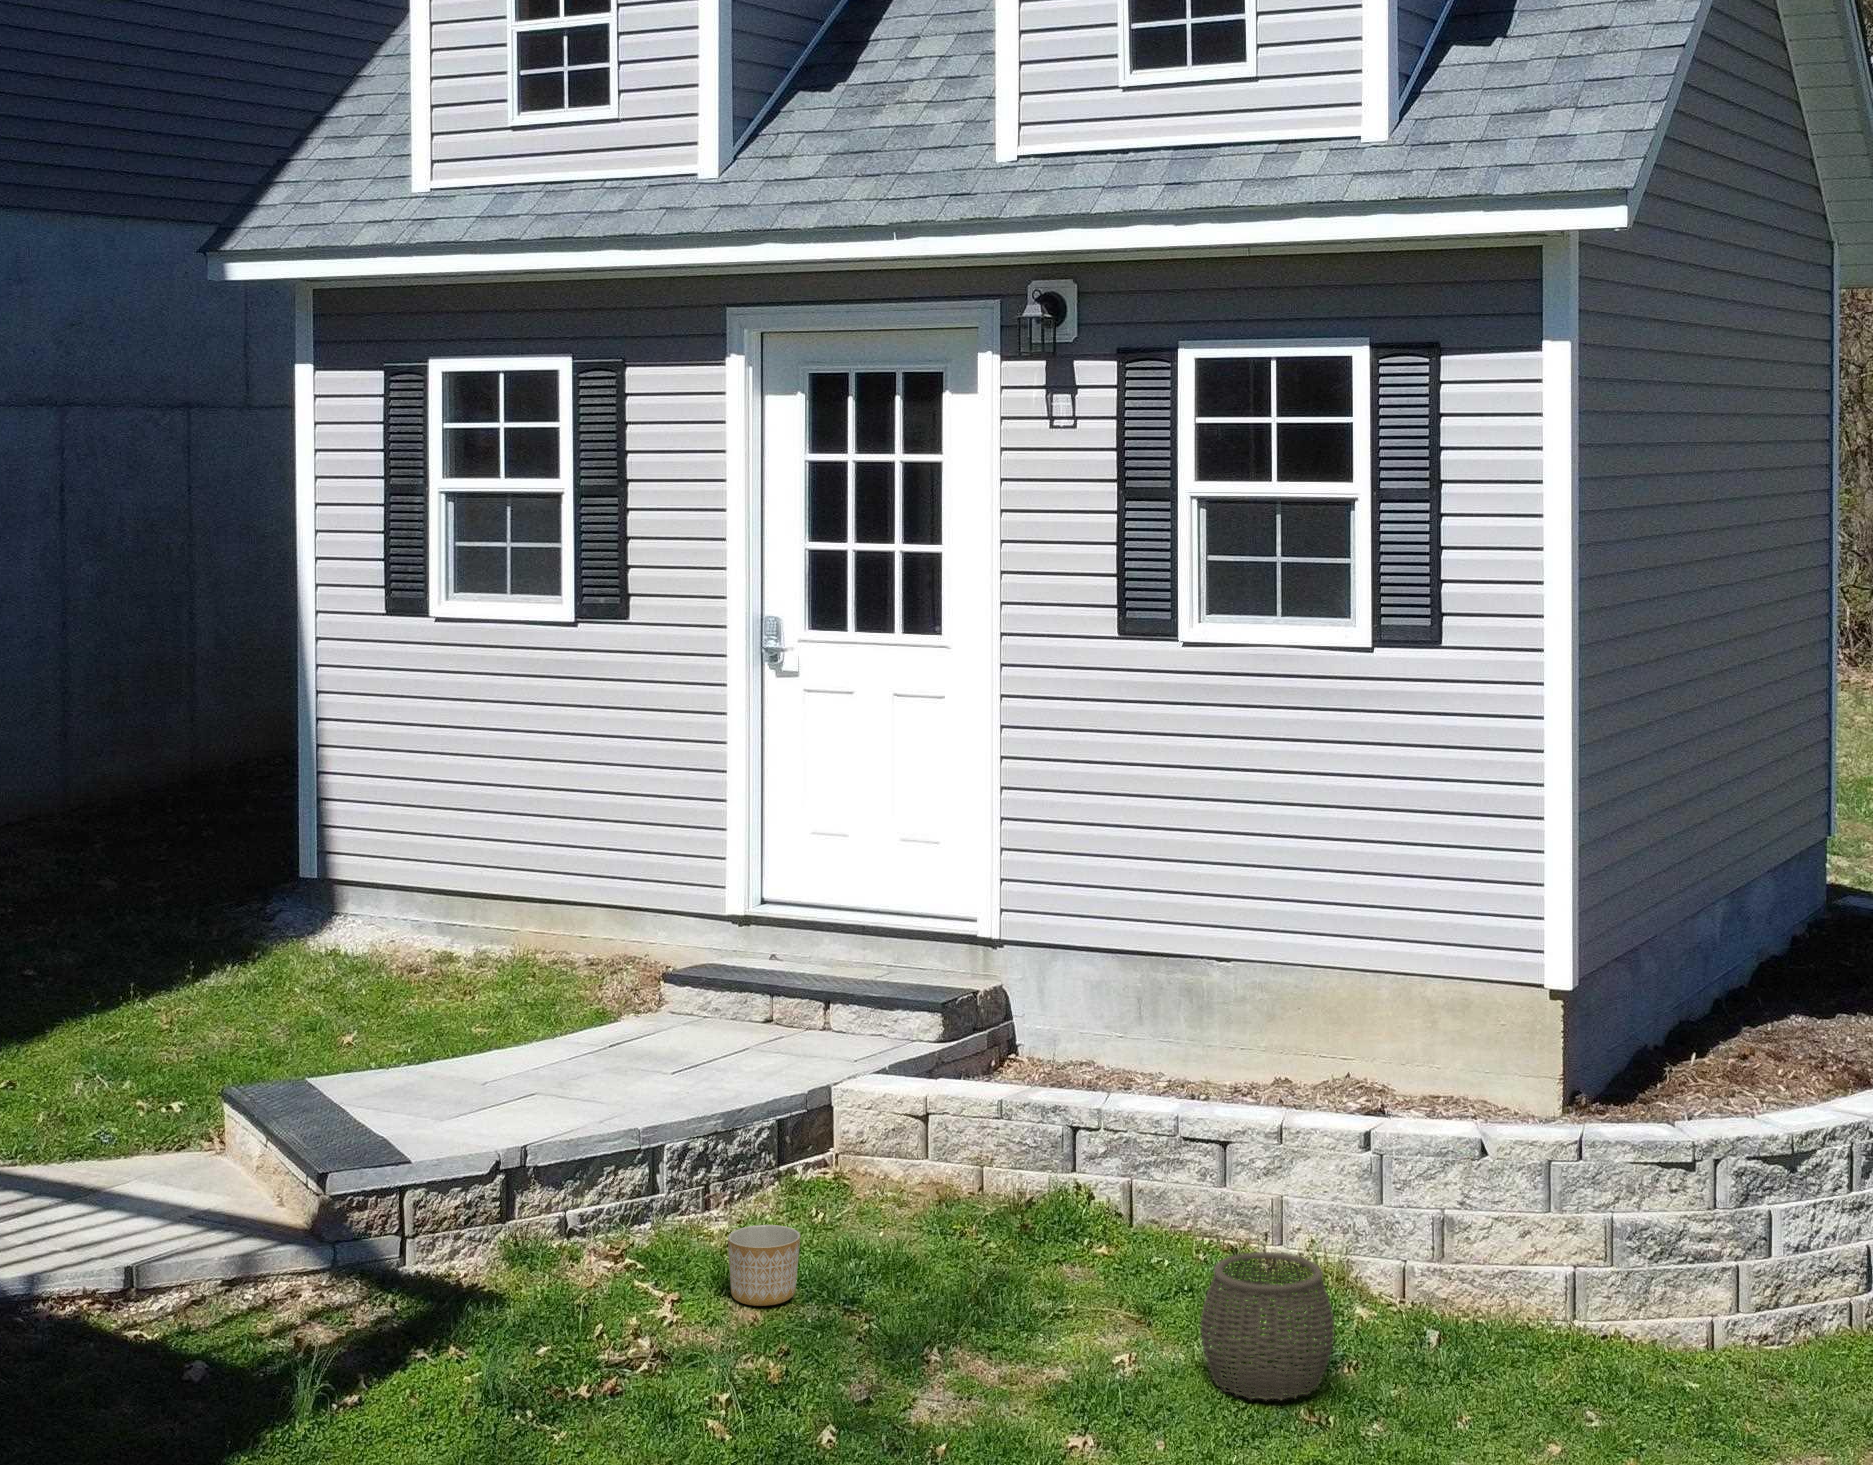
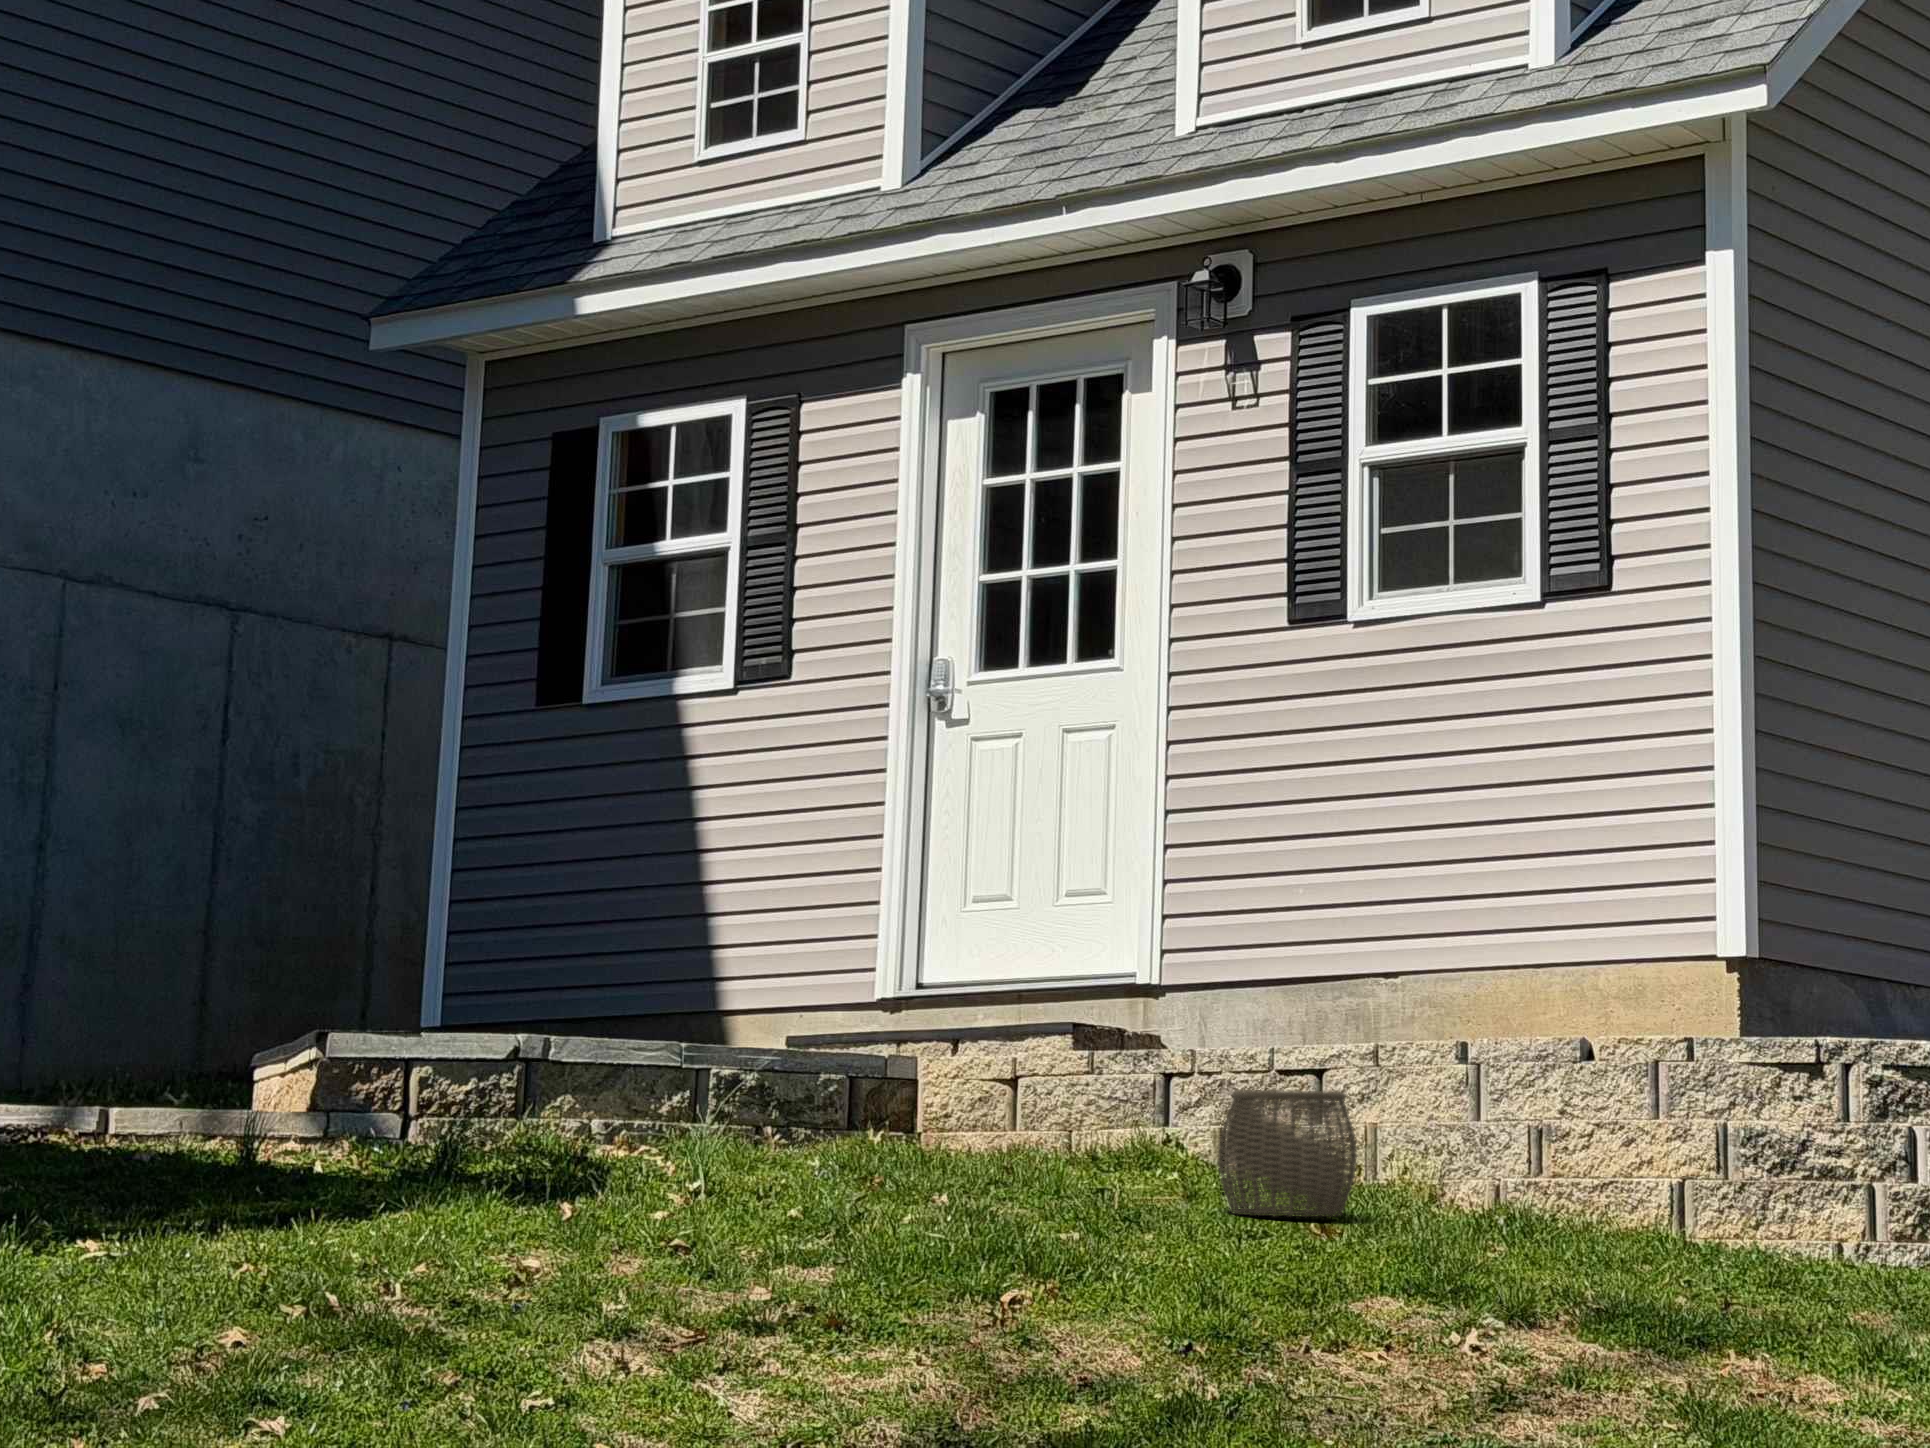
planter: present [728,1225,800,1306] -> none [754,1088,829,1155]

